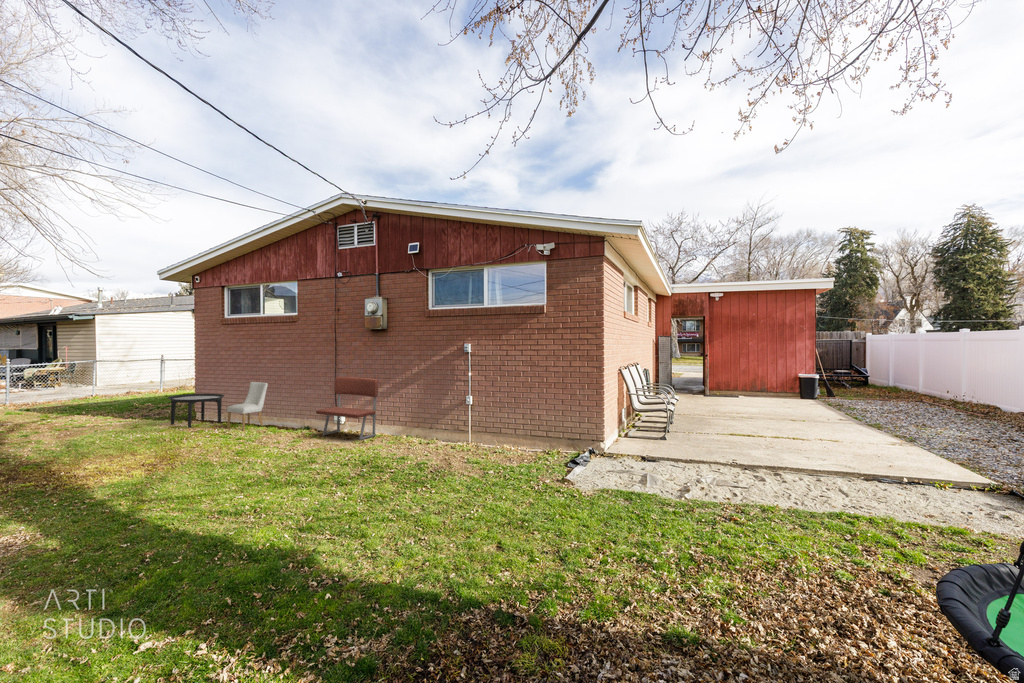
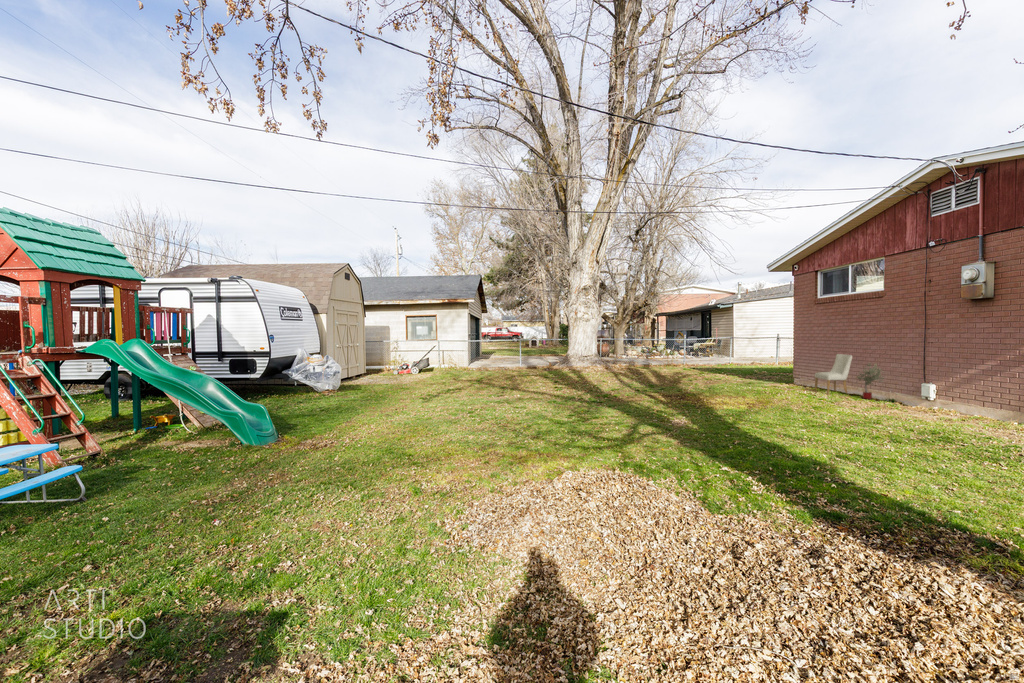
bench: present [316,377,378,440] -> none [898,351,982,418]
potted tree: none [273,391,301,431] -> present [857,363,884,399]
round table: present [168,394,225,428] -> none [770,362,815,387]

